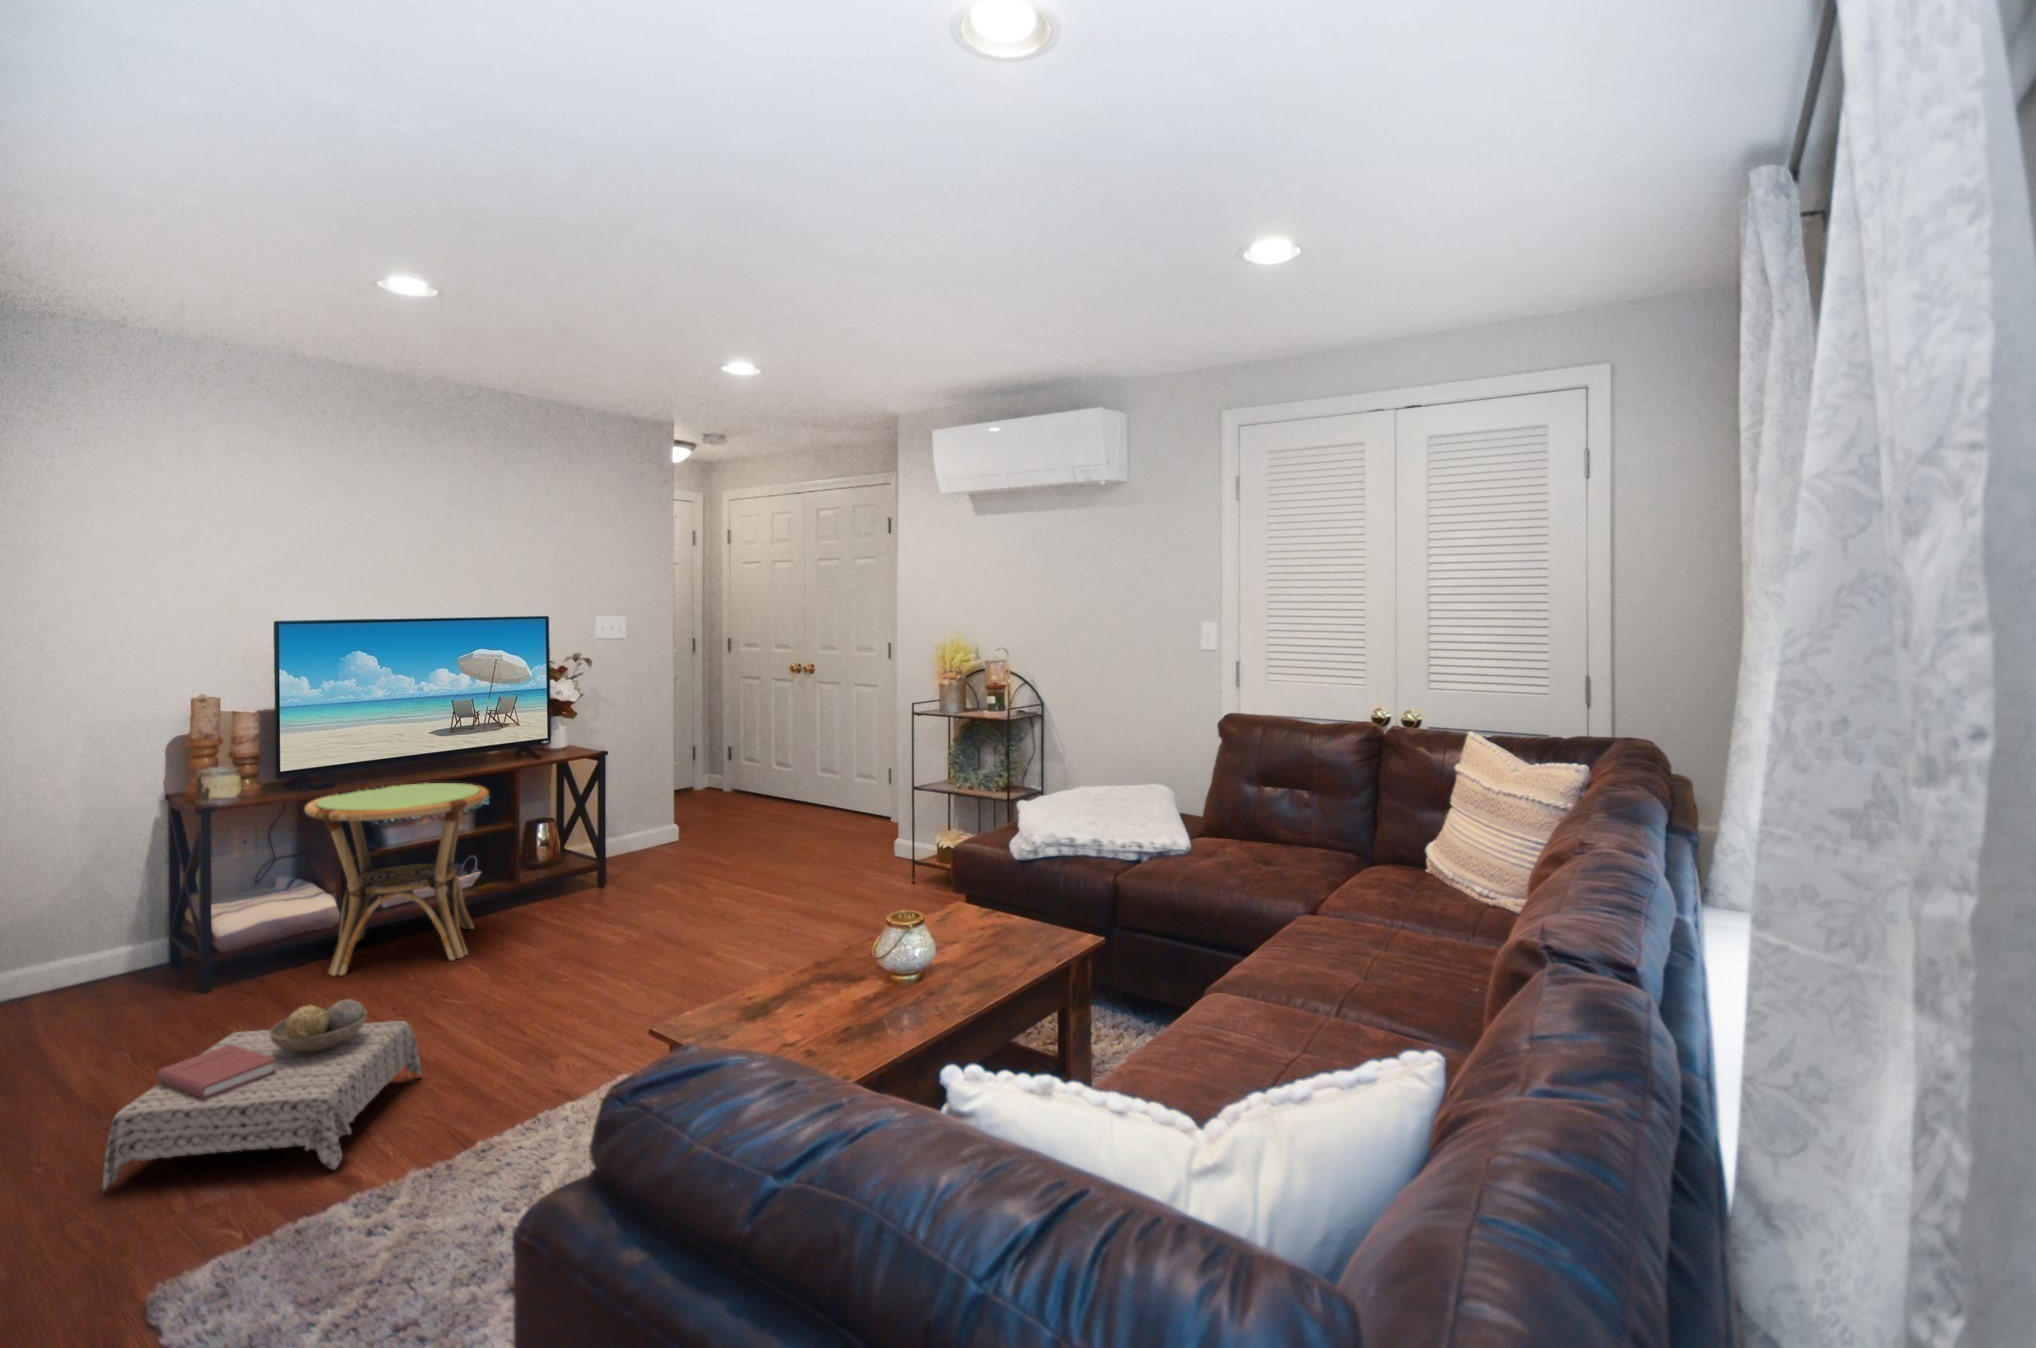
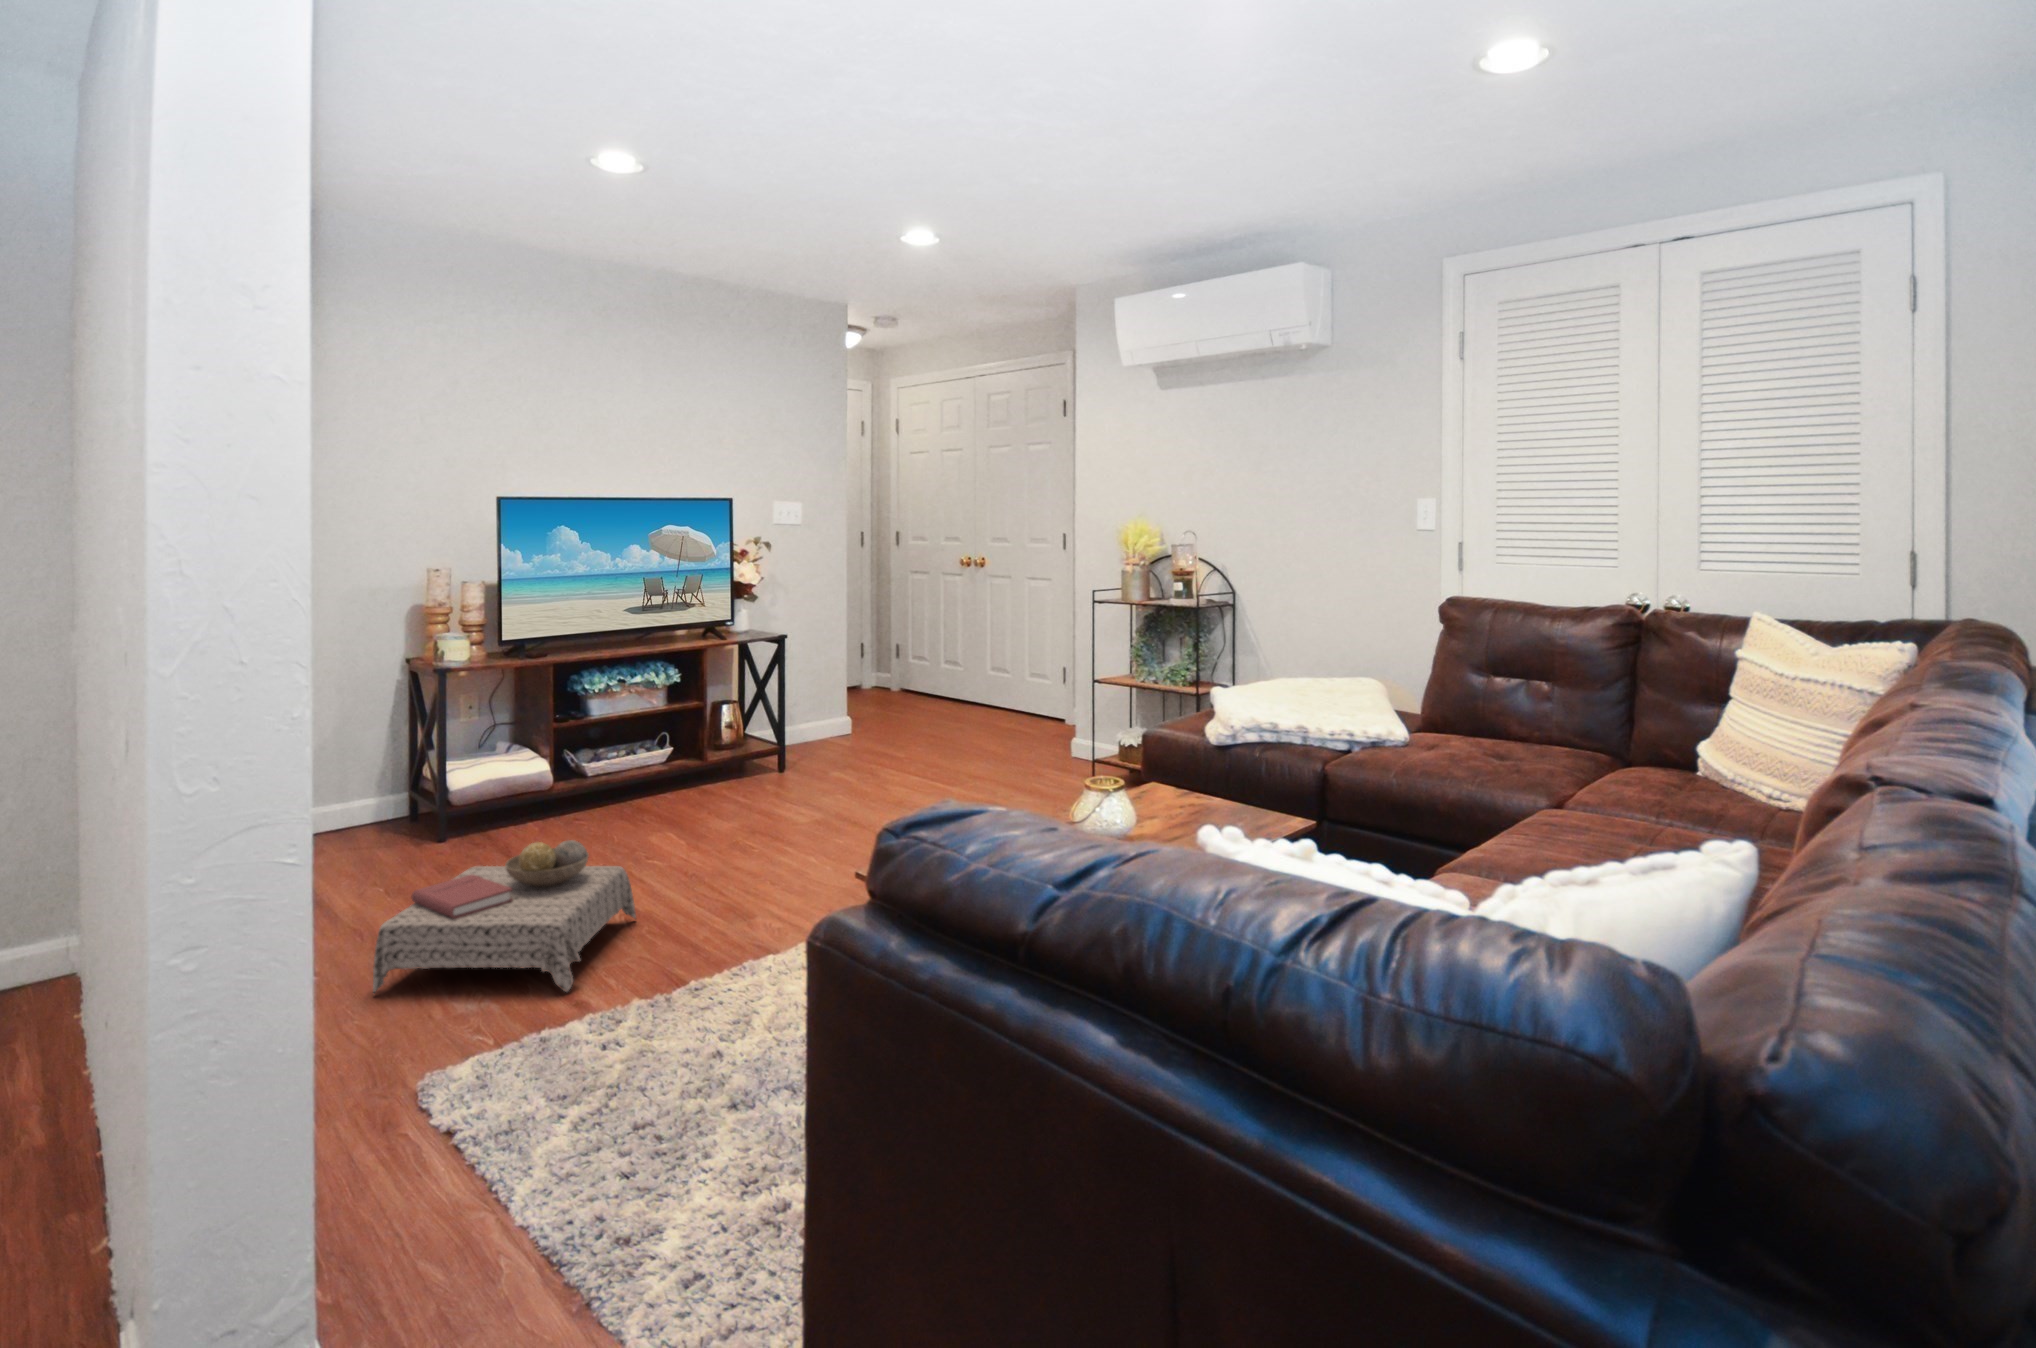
side table: present [305,783,489,976] -> none [521,657,684,832]

